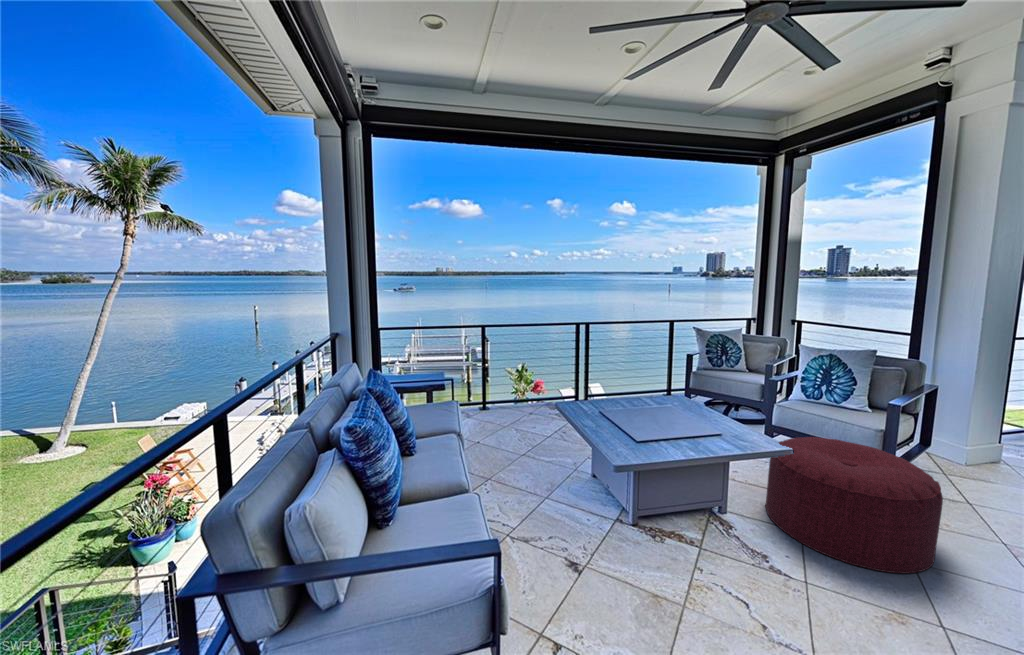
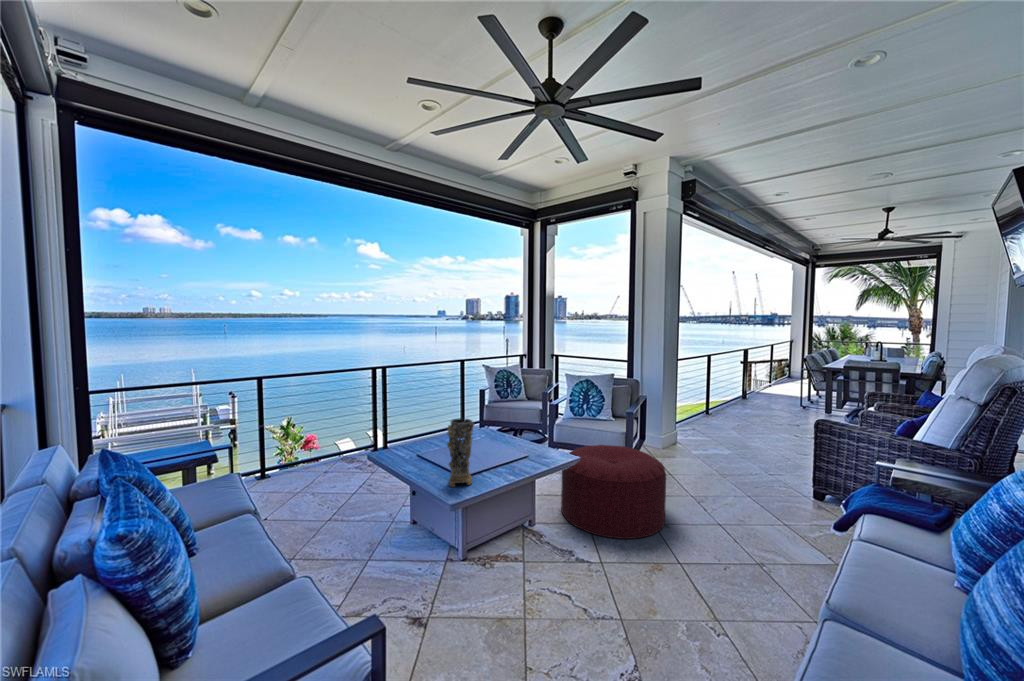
decorative vase: none [621,381,651,451] -> present [447,418,474,487]

